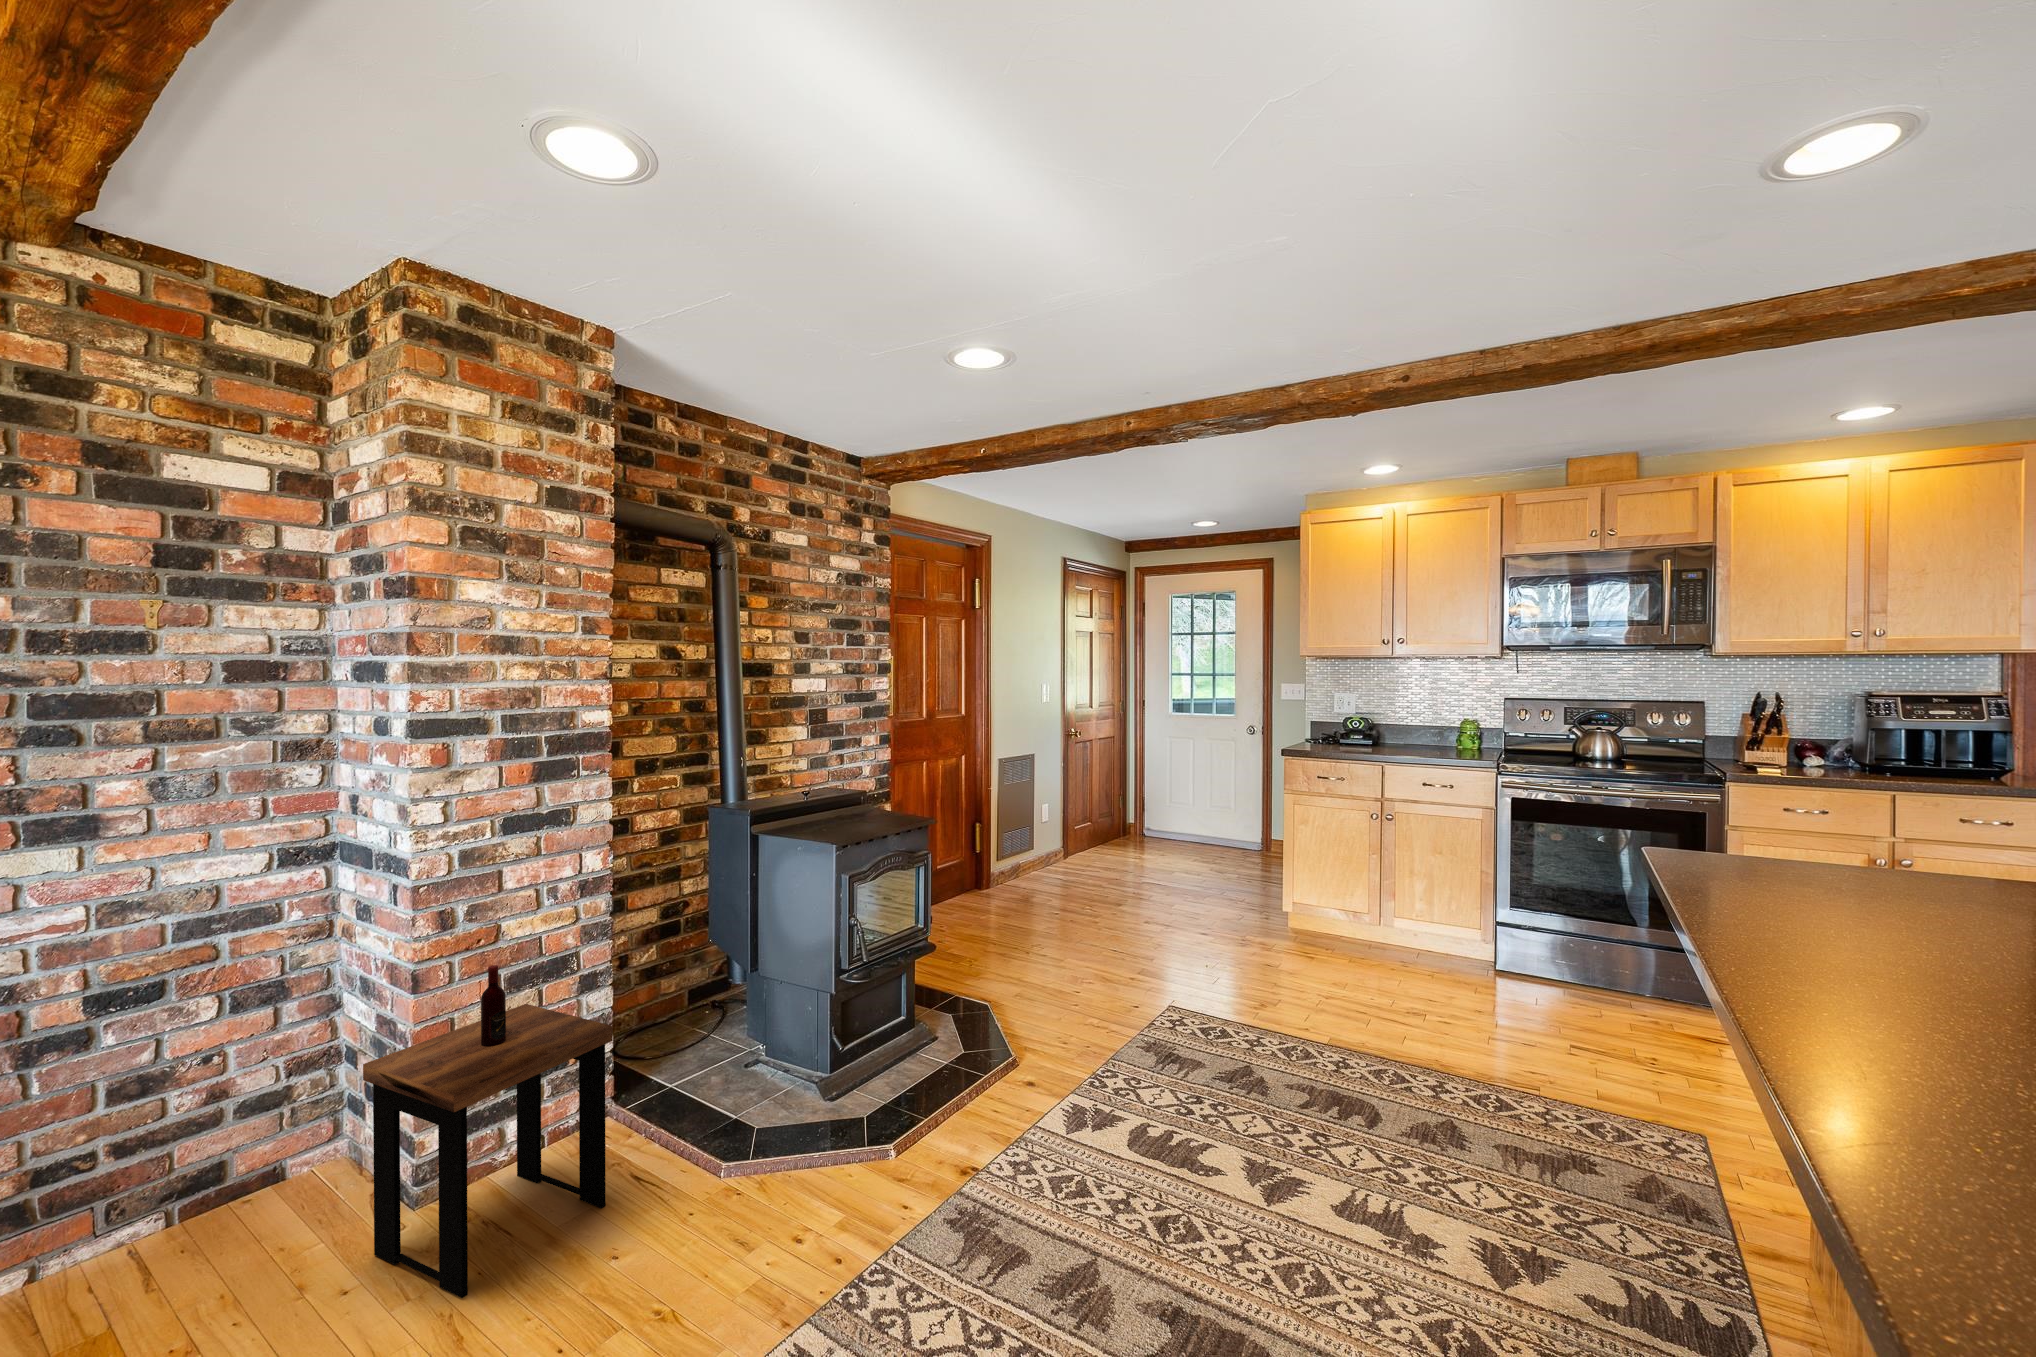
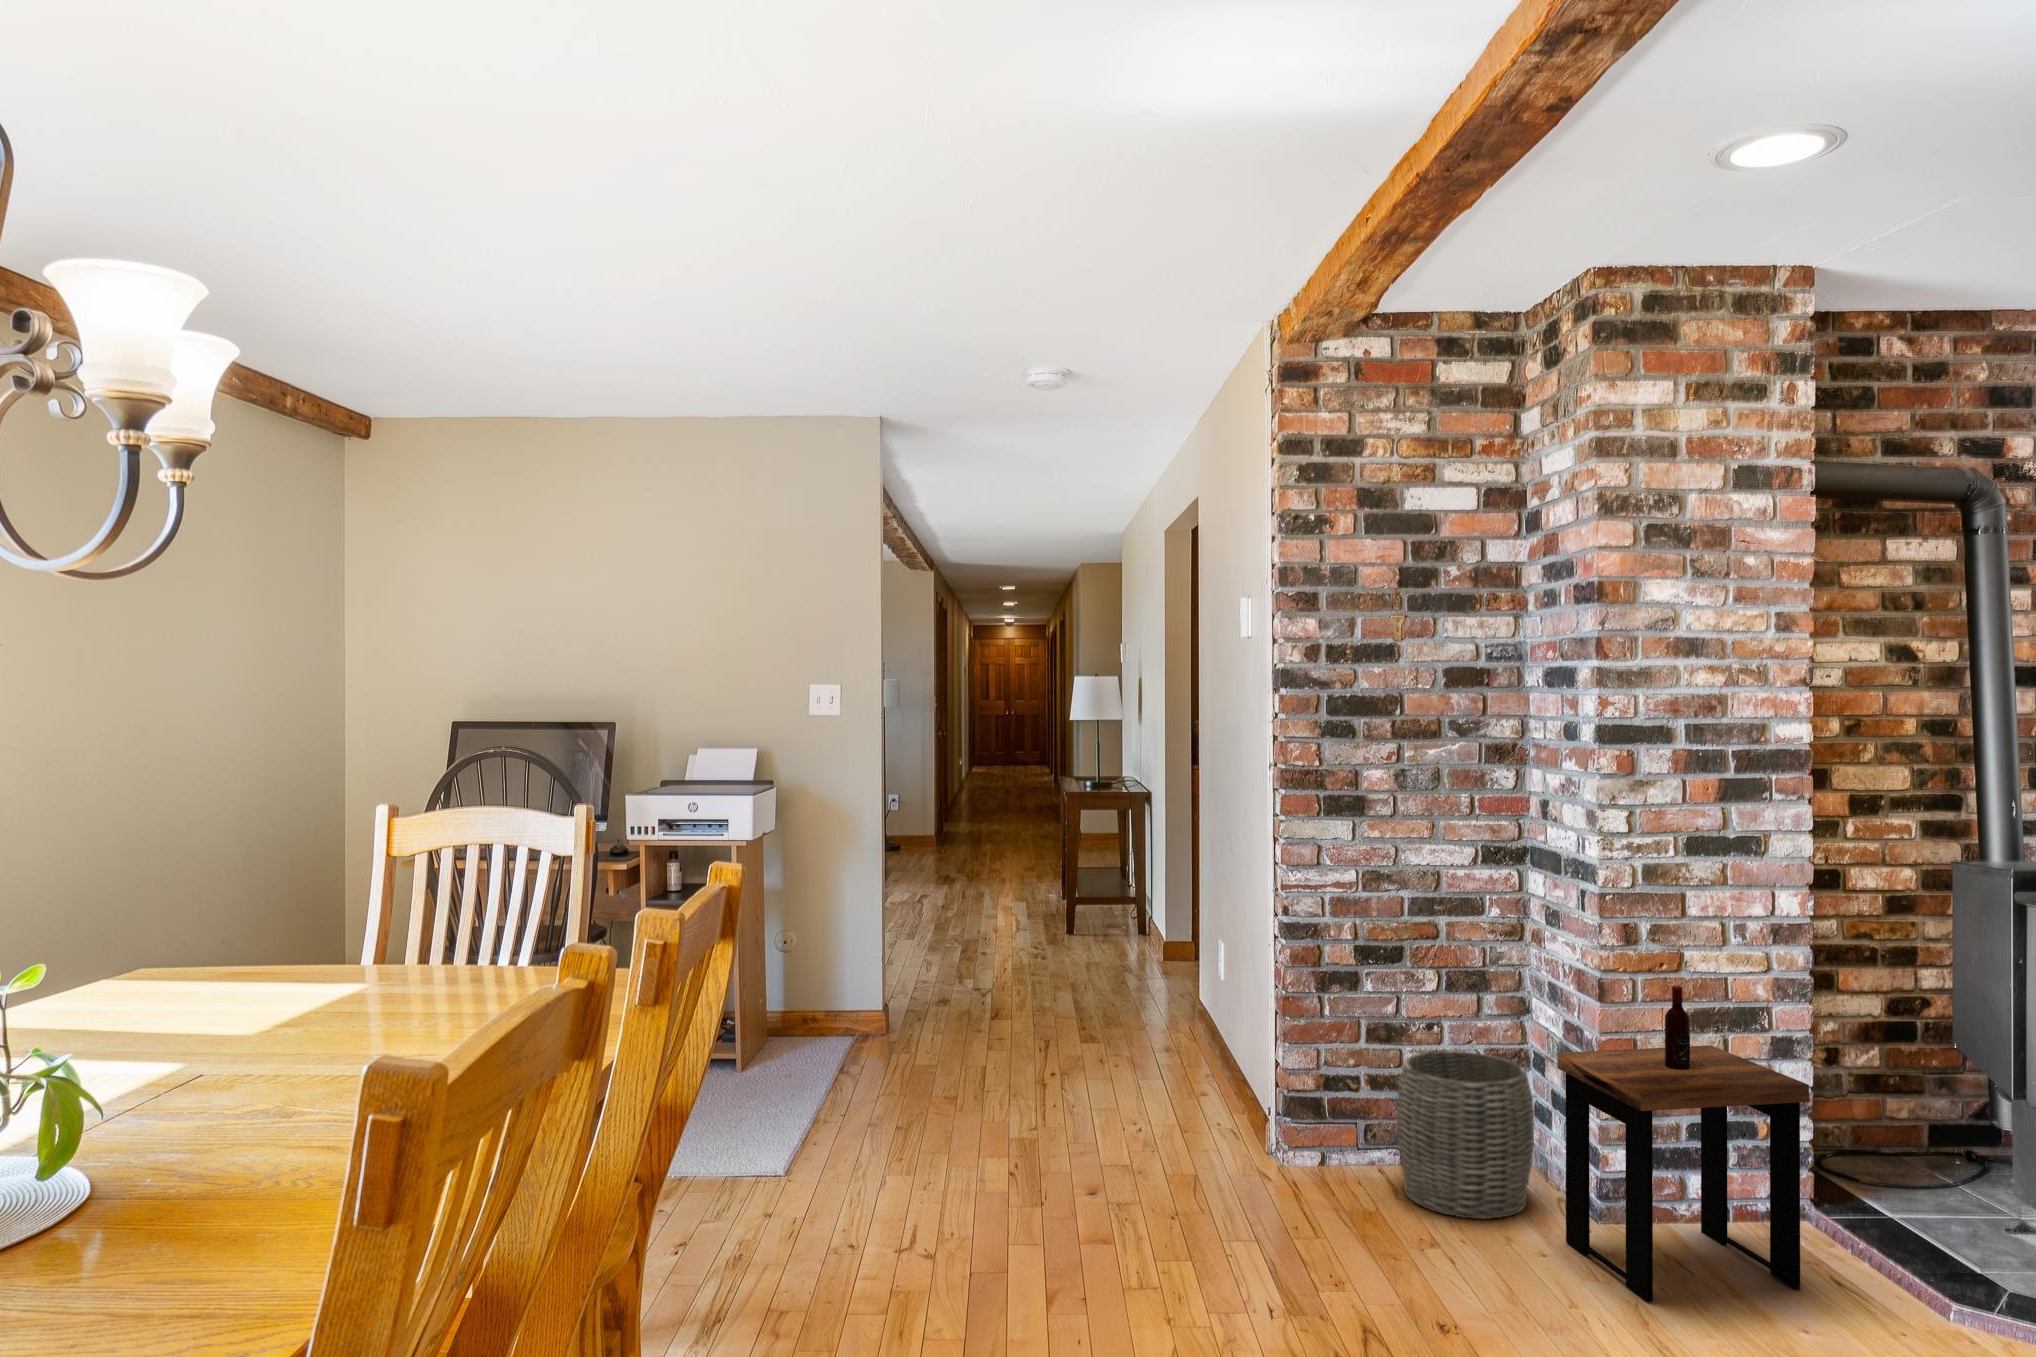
woven basket: none [151,1072,340,1286] -> present [1397,1051,1534,1219]

